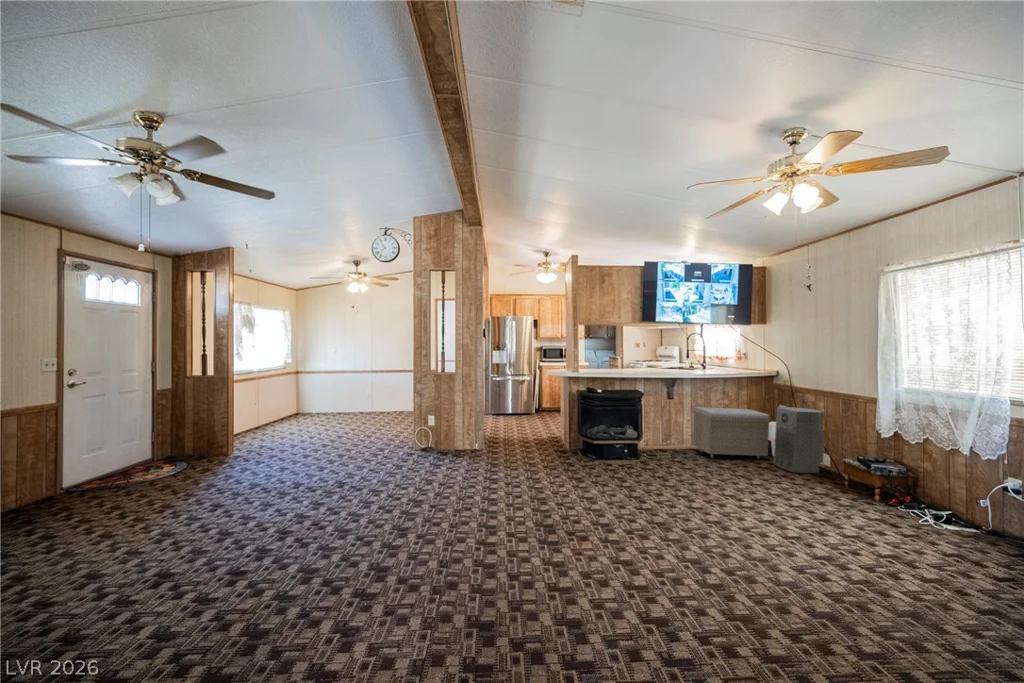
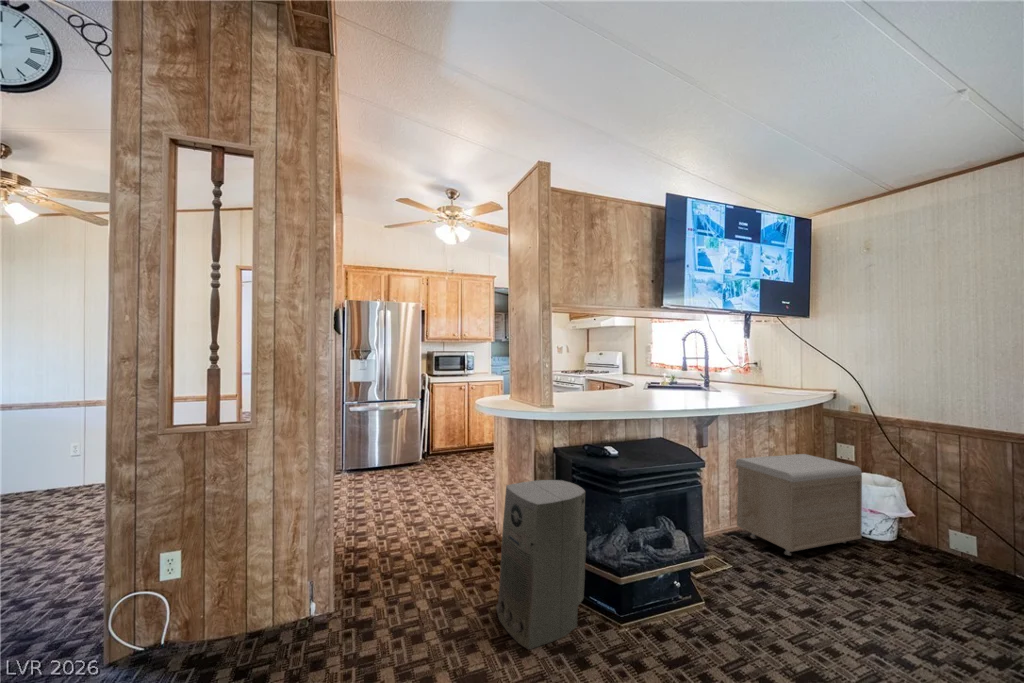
air purifier: present [774,407,824,473] -> present [496,480,587,649]

